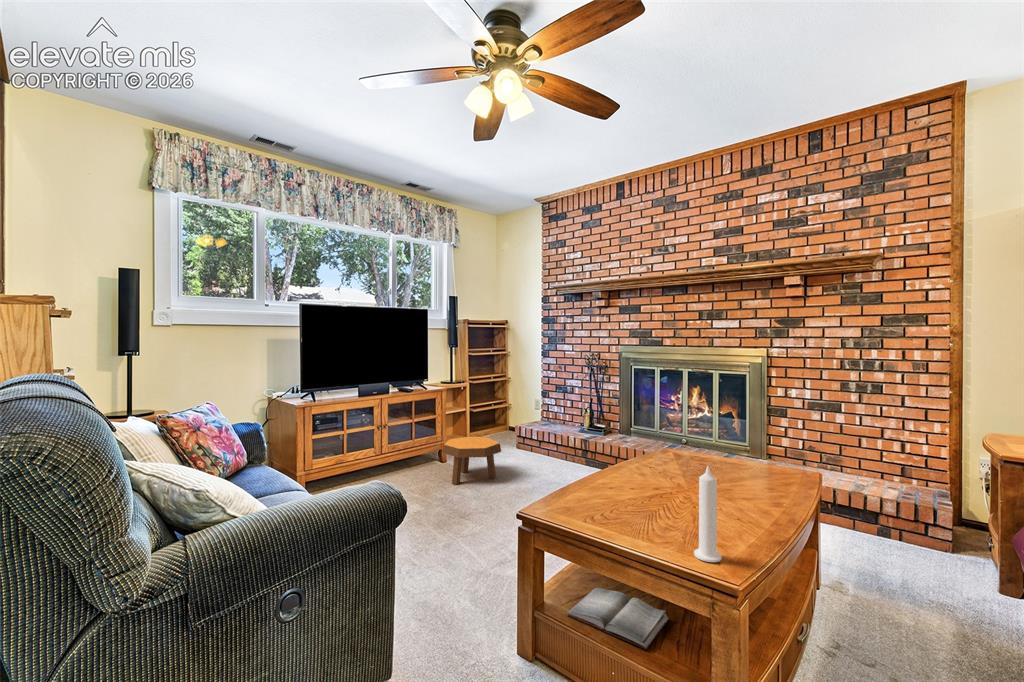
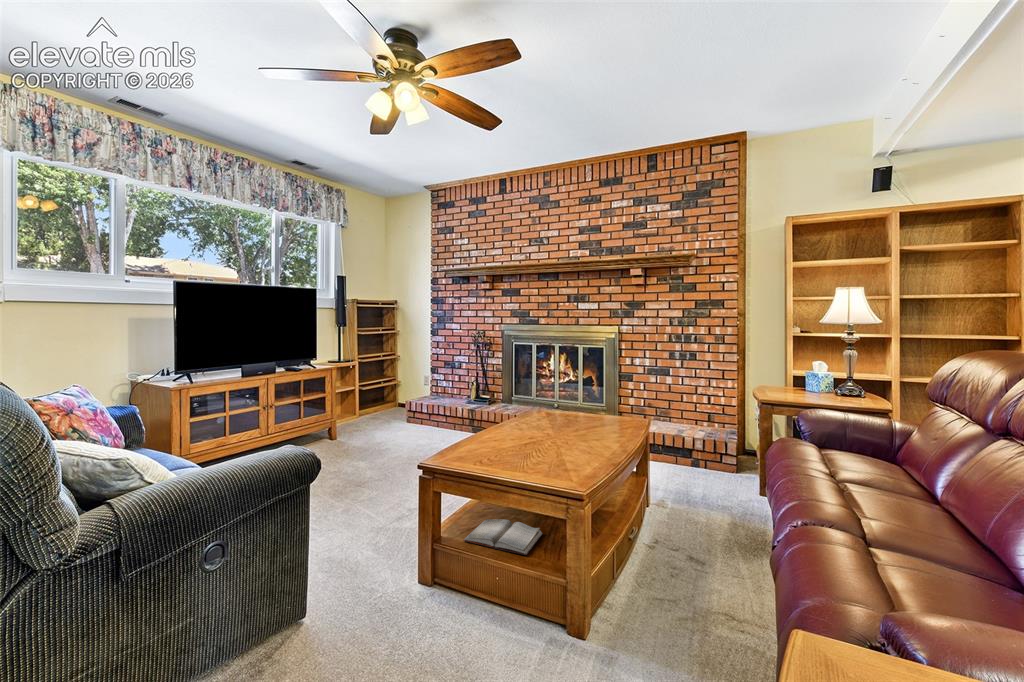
footstool: present [442,436,501,484] -> none [336,411,395,456]
candle: present [694,466,722,562] -> none [561,411,580,481]

